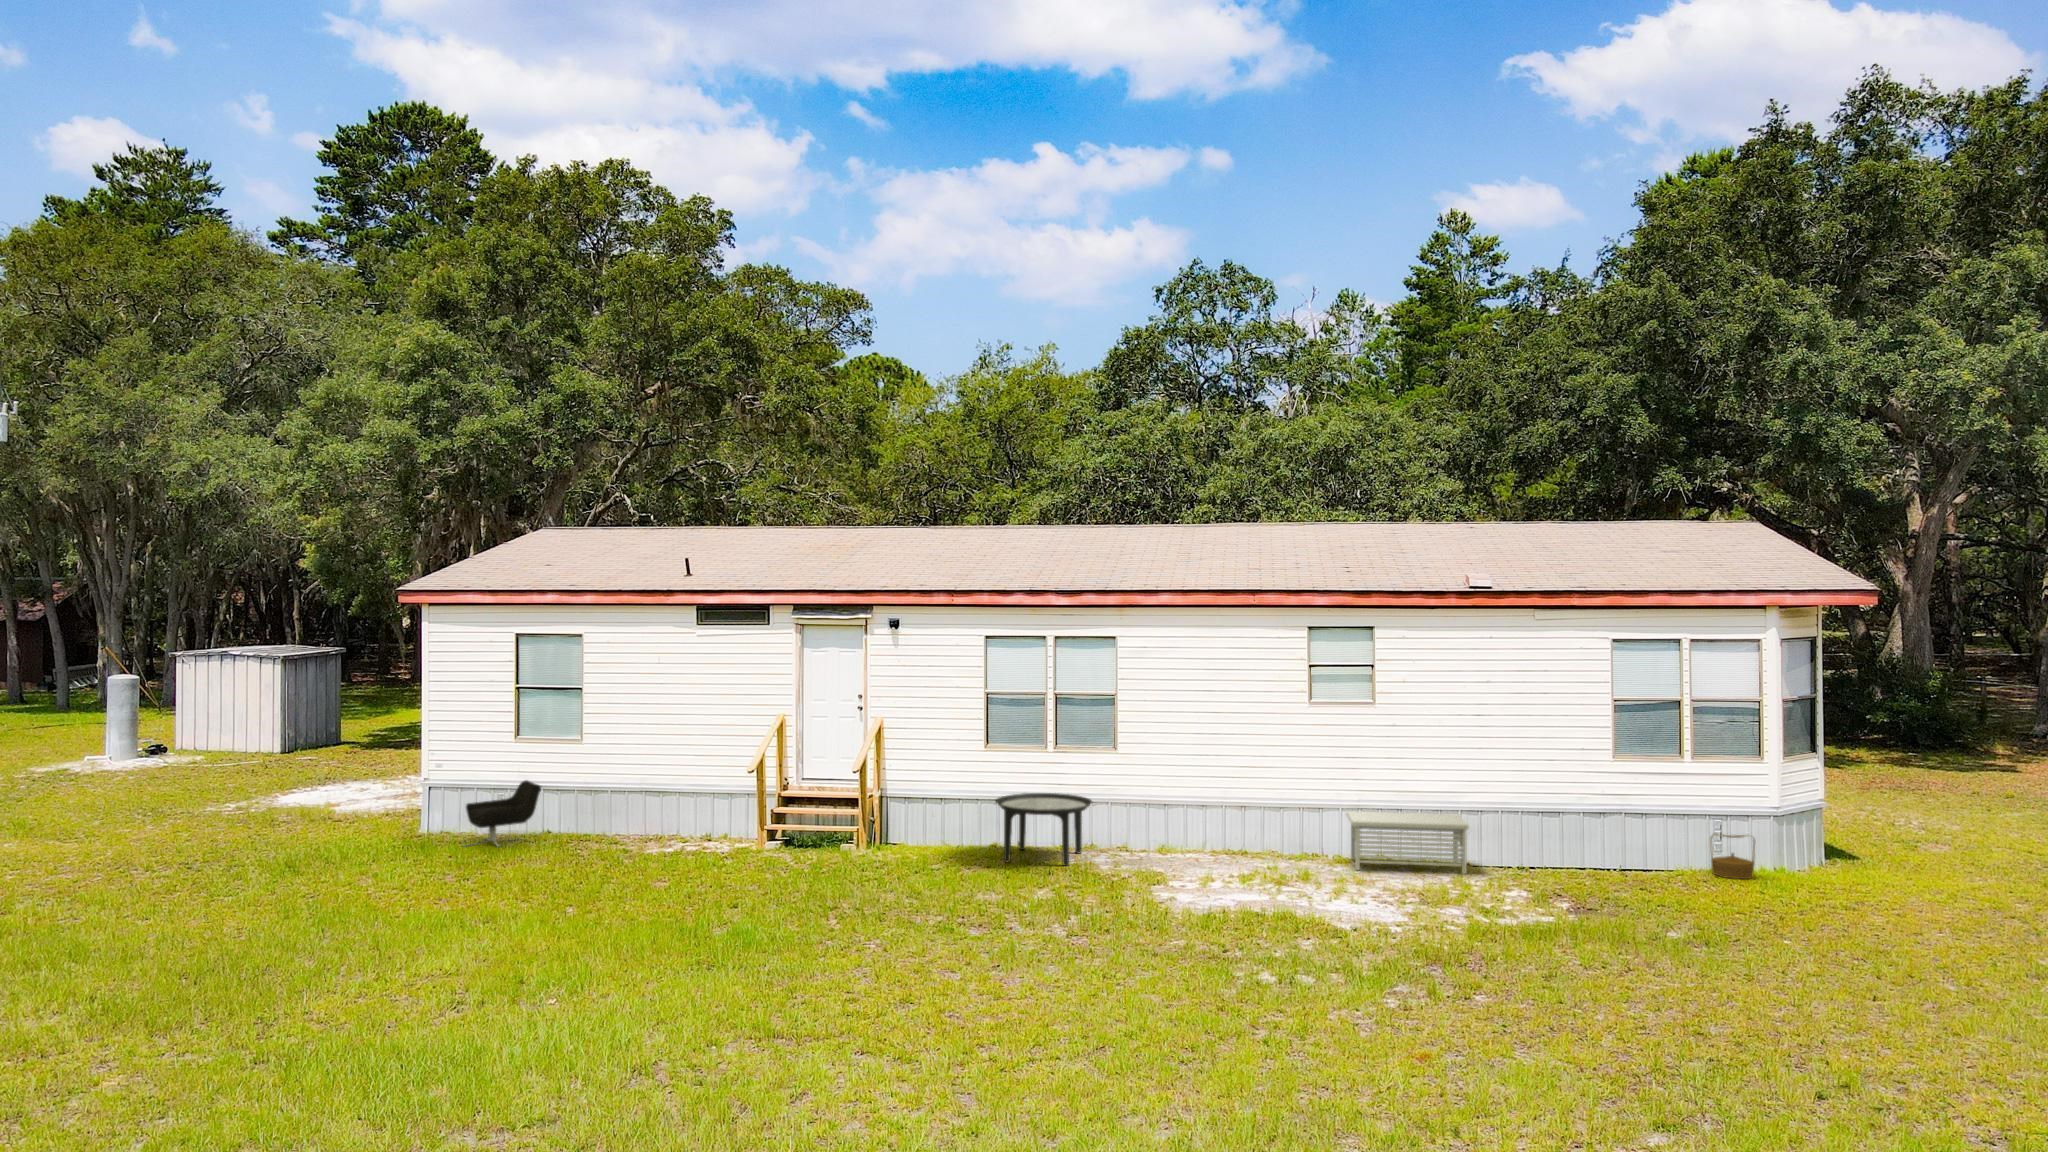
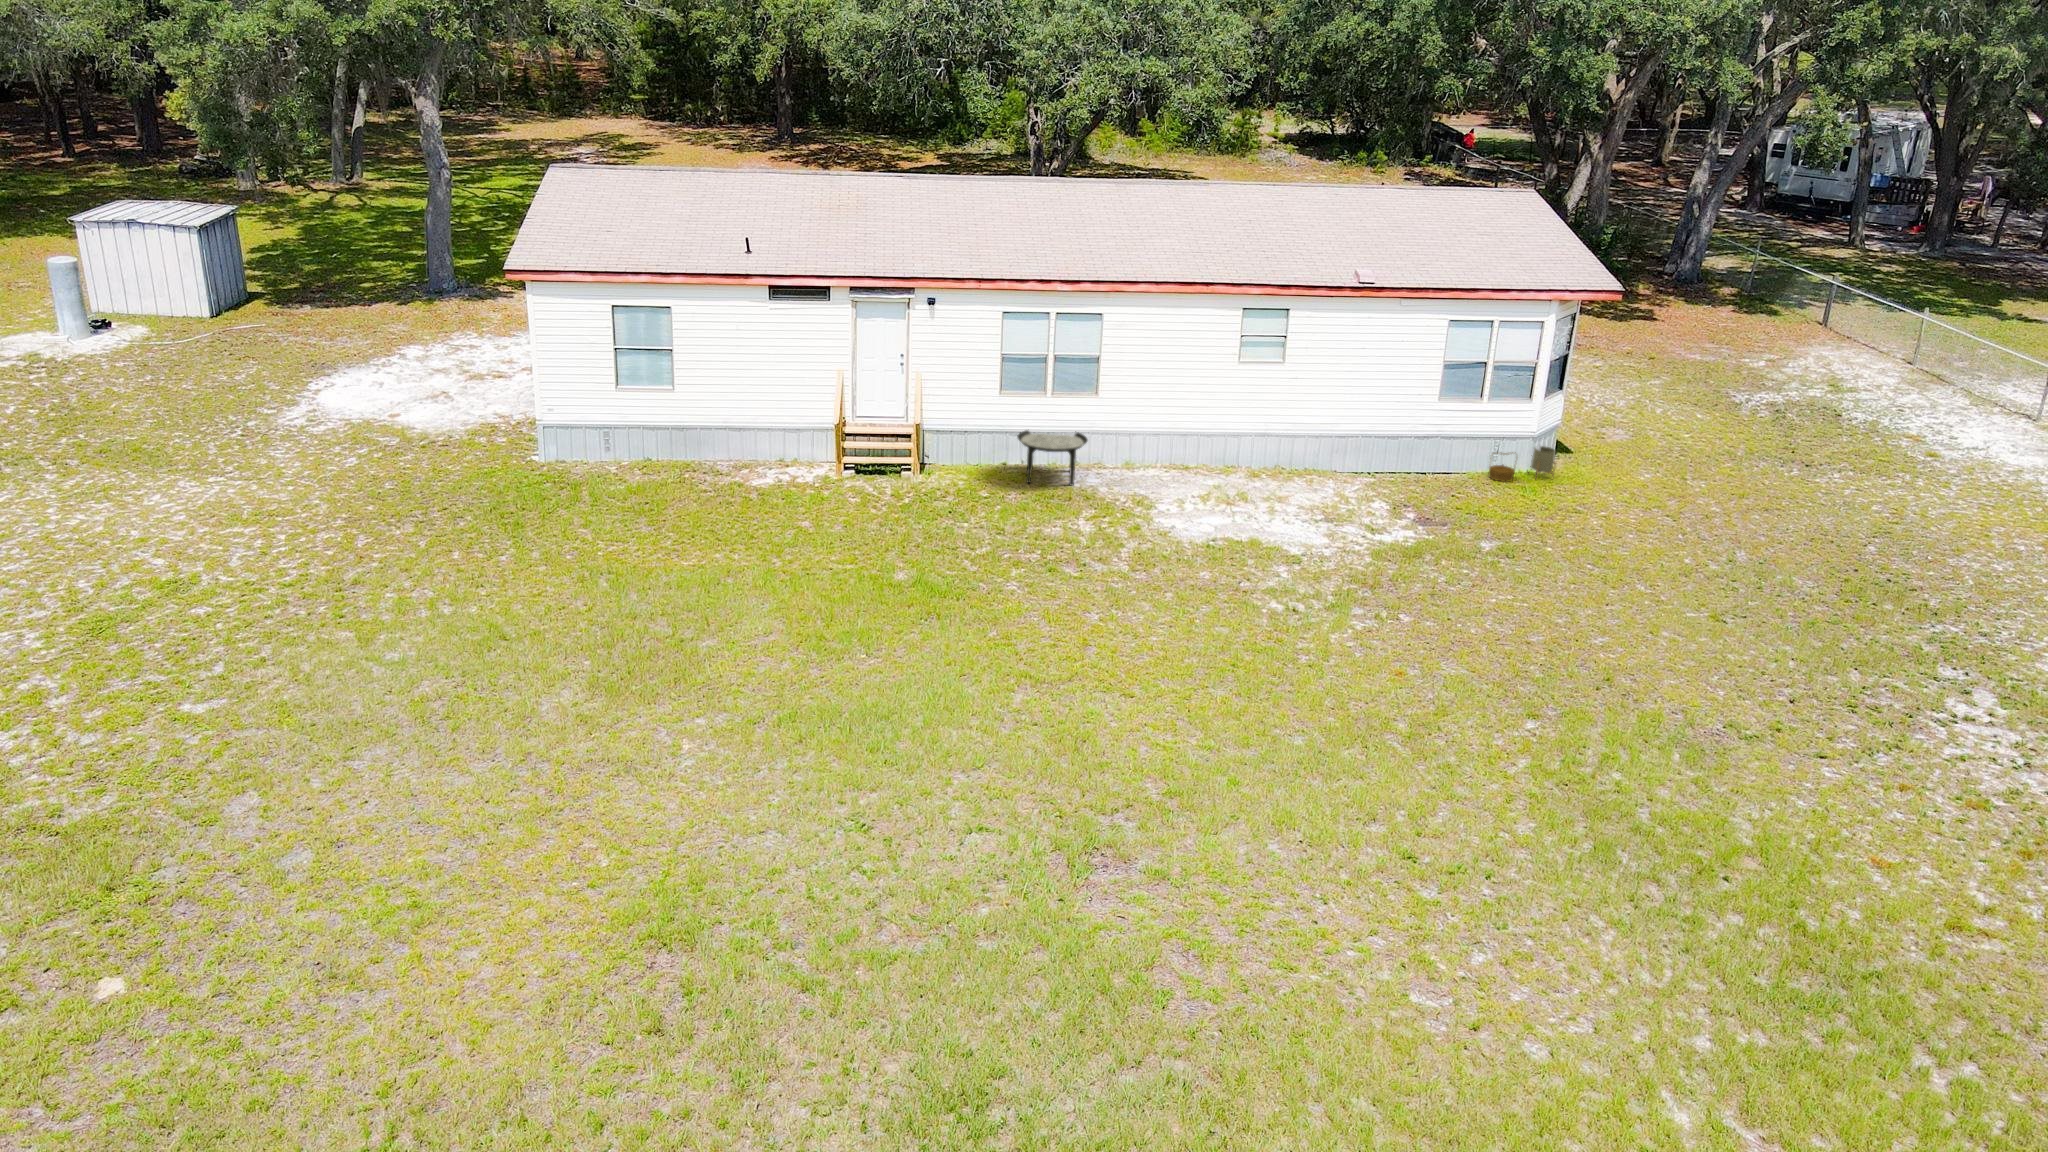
lounge chair: present [466,780,541,847] -> none [593,424,655,481]
storage bench: present [1346,811,1469,874] -> none [1259,439,1344,483]
planter: none [1778,829,1822,879] -> present [1530,446,1556,478]

